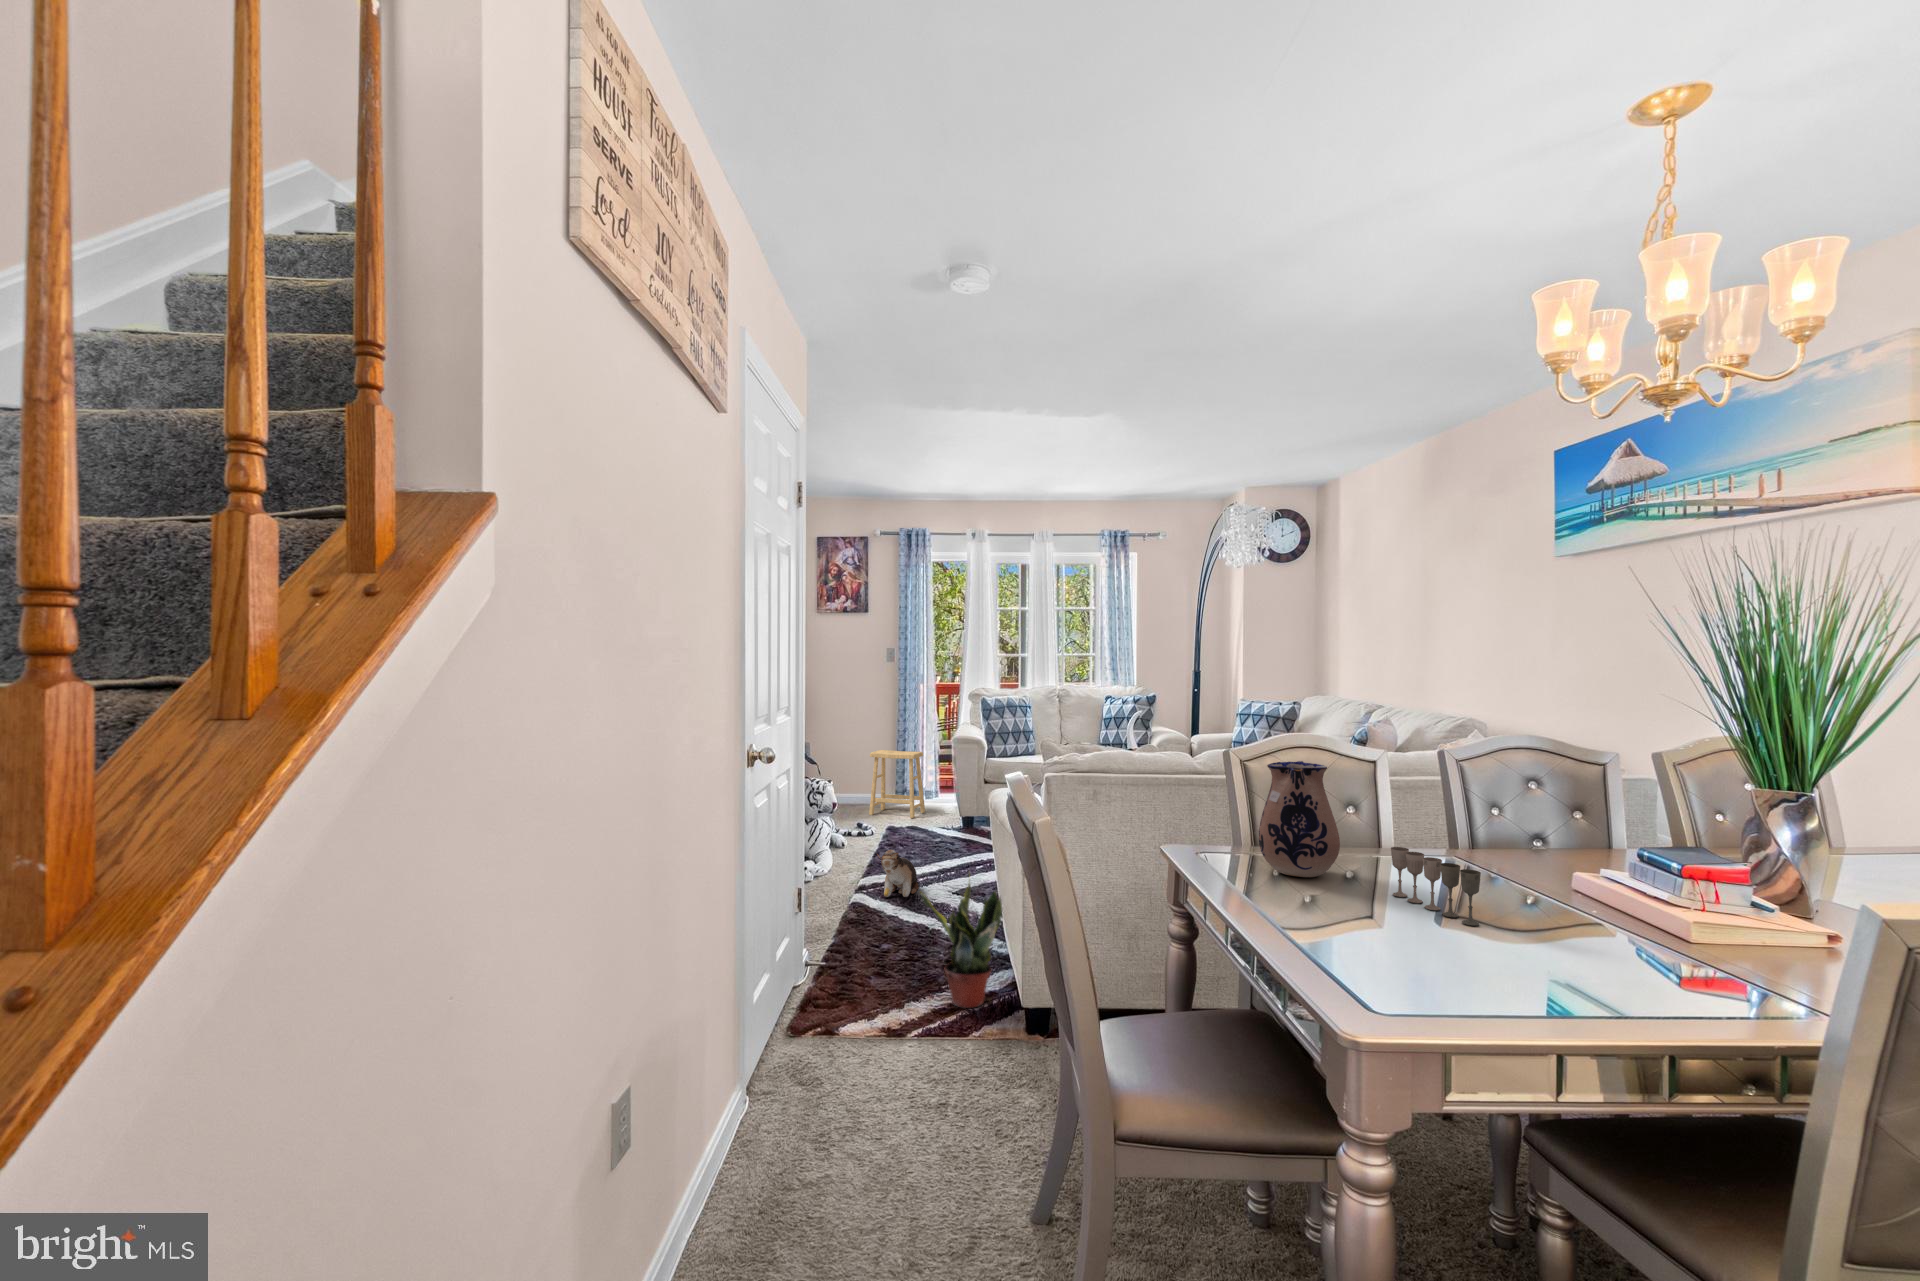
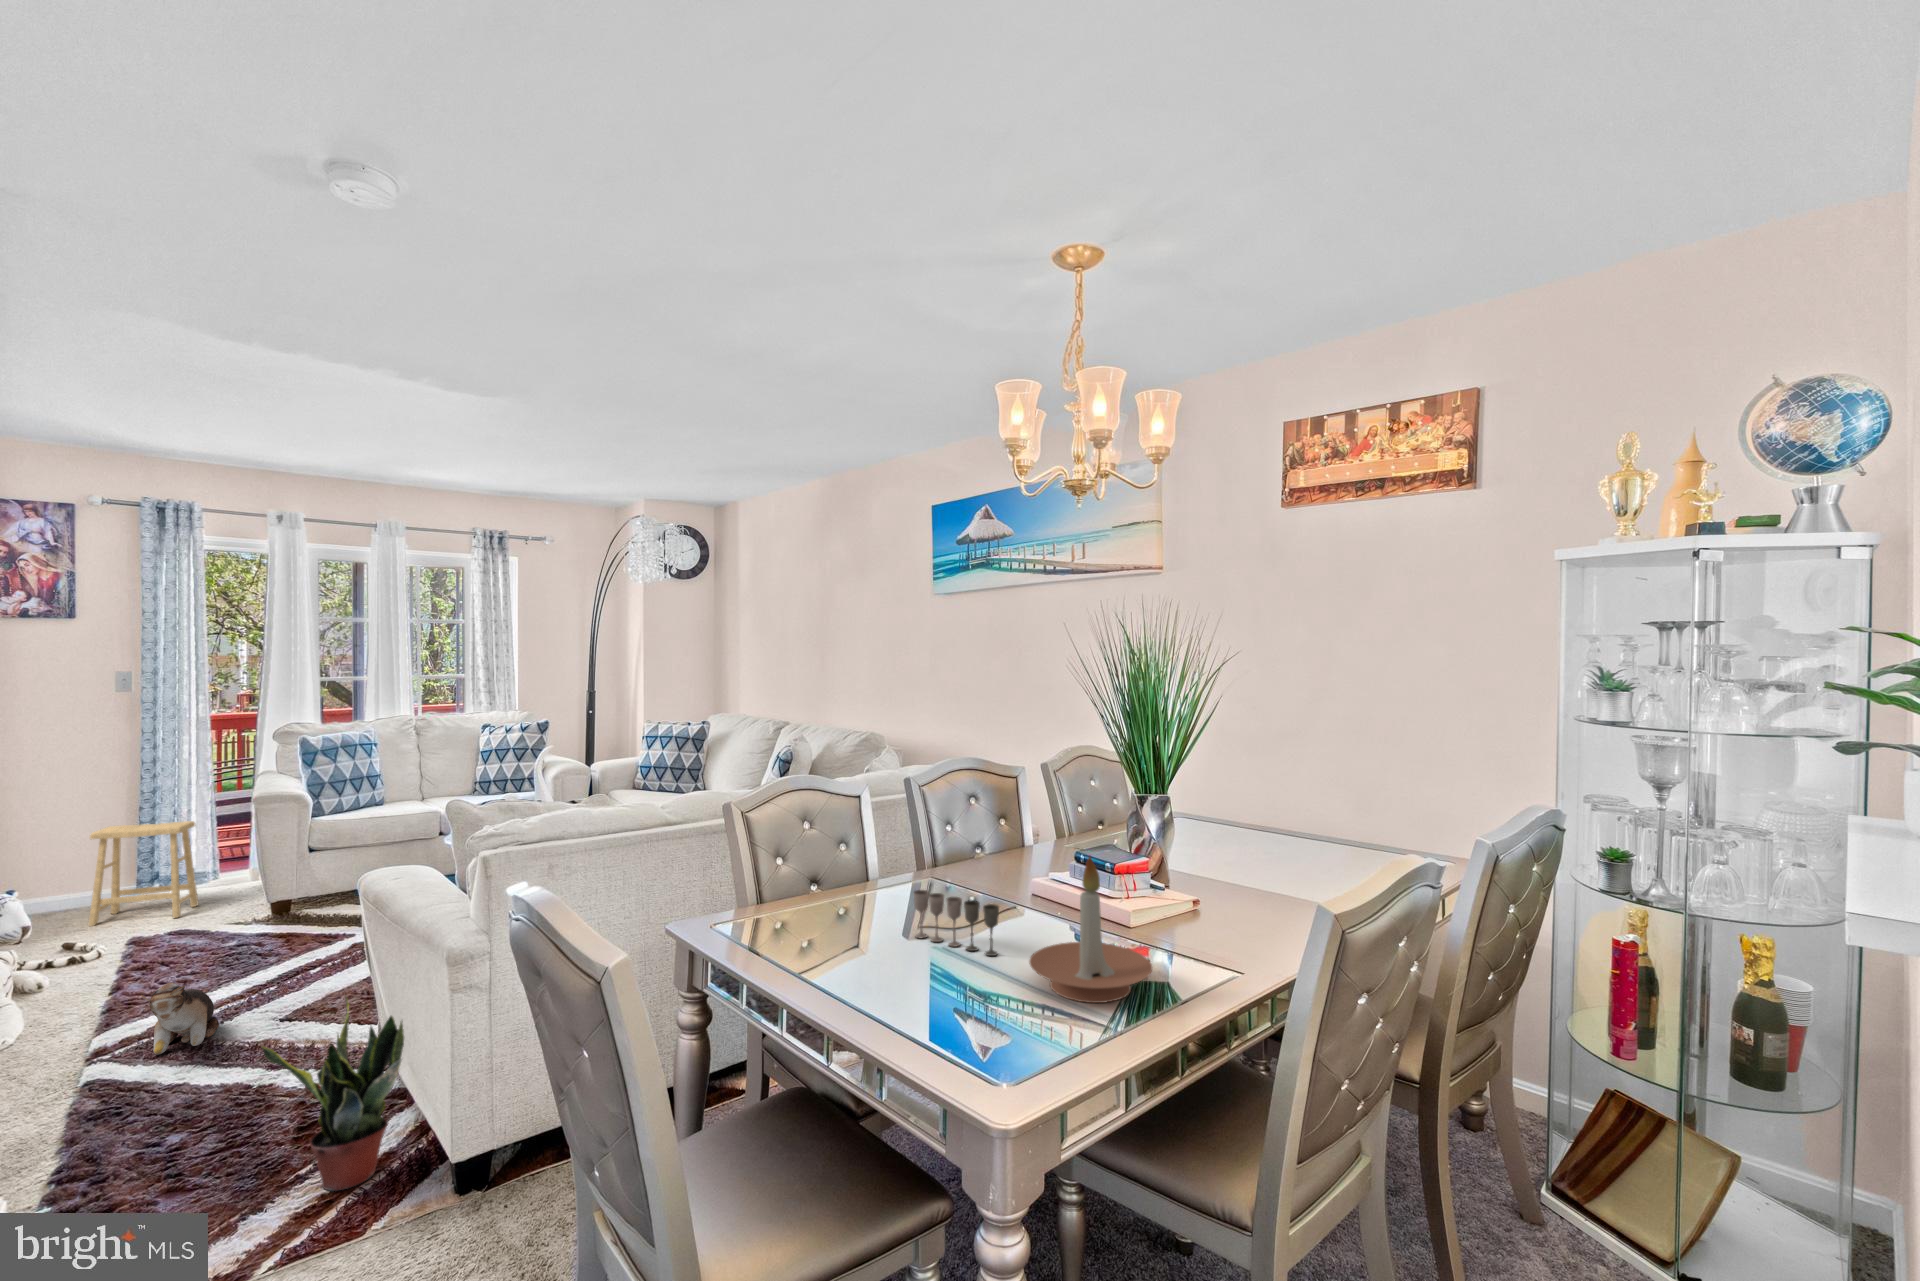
ceramic pitcher: present [1259,761,1340,877] -> none [783,814,862,937]
candle holder: none [1491,820,1667,992] -> present [1029,856,1152,1003]

